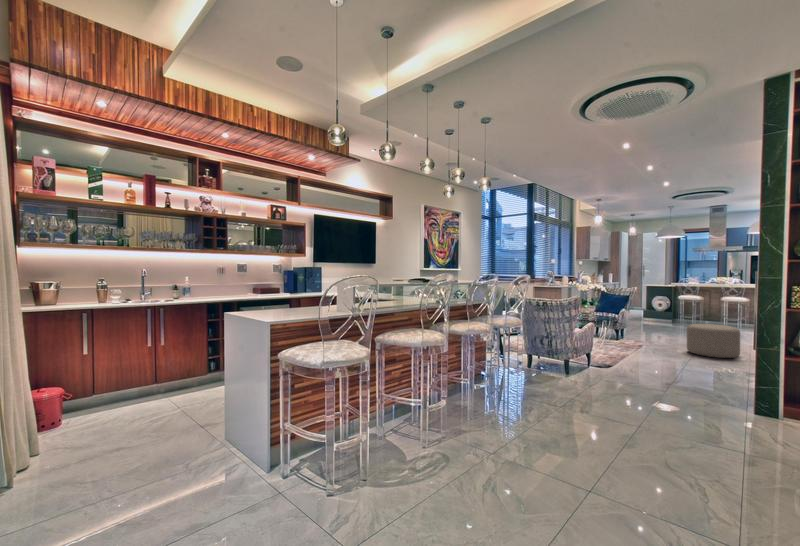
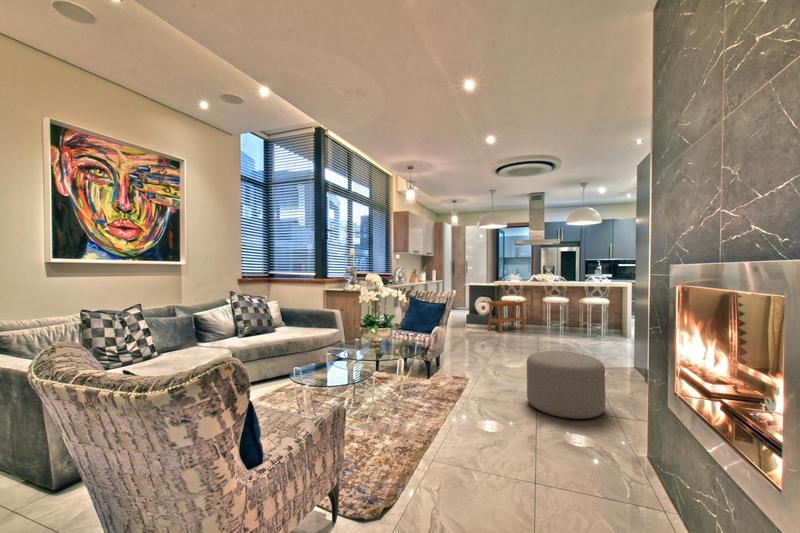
side table: none [664,299,702,324] -> present [488,300,525,333]

